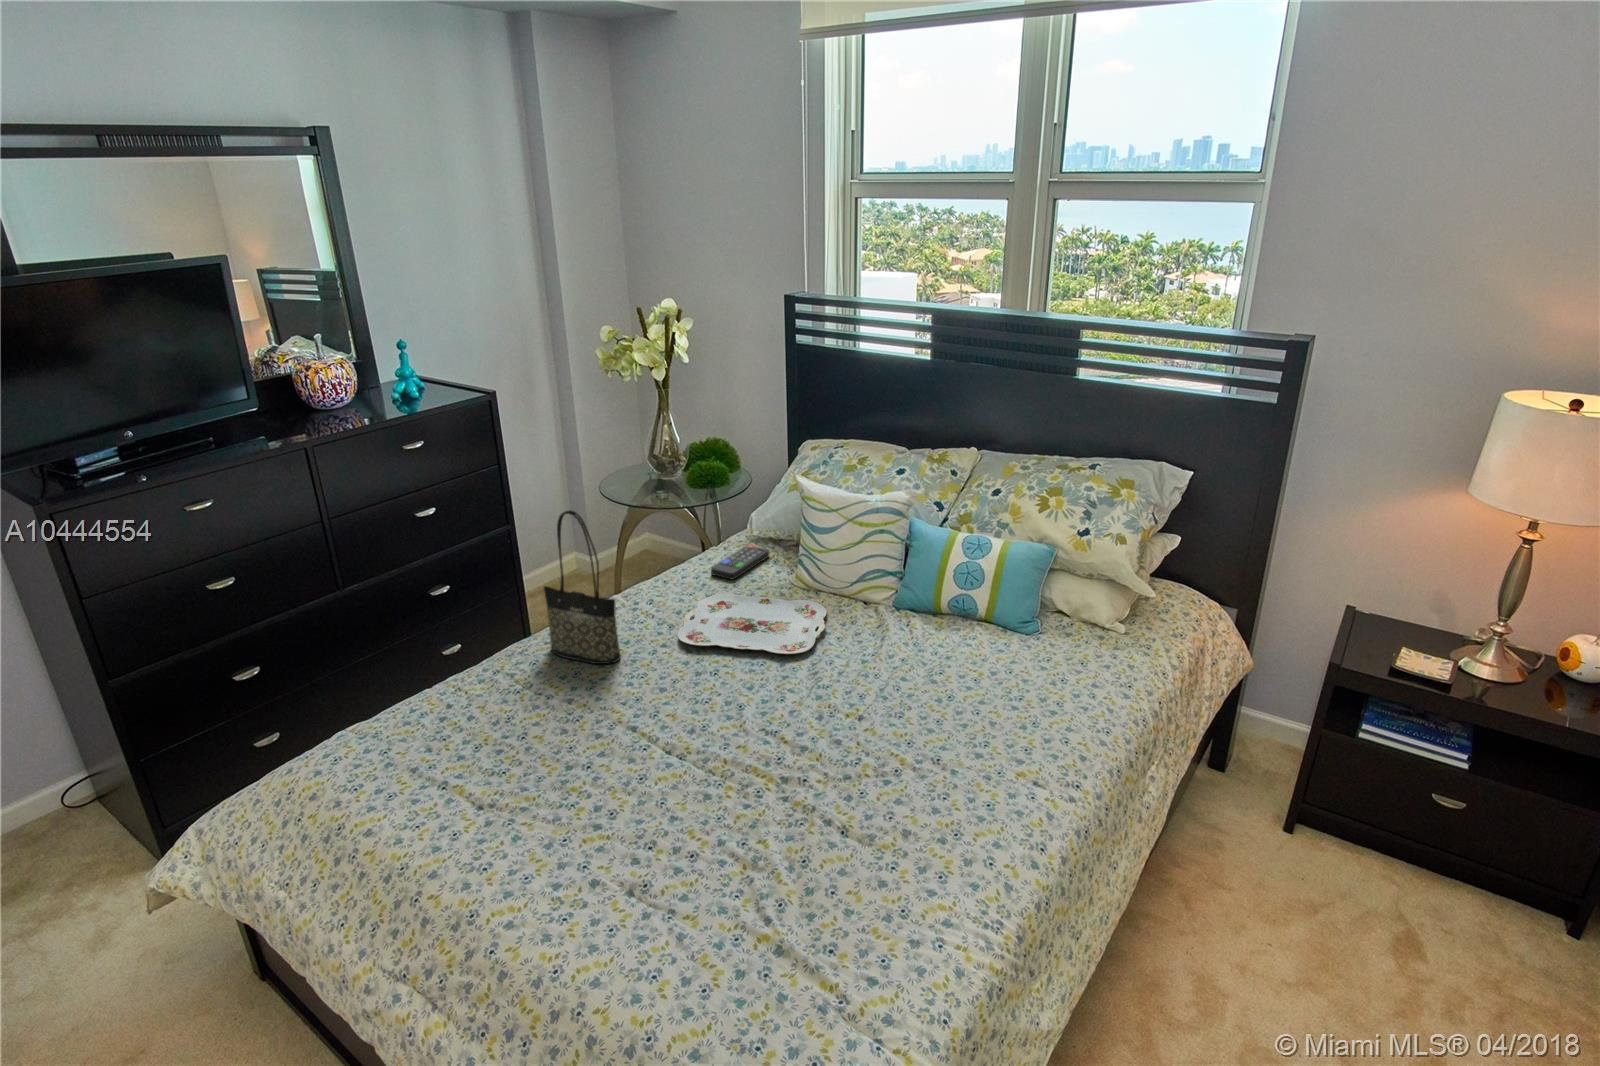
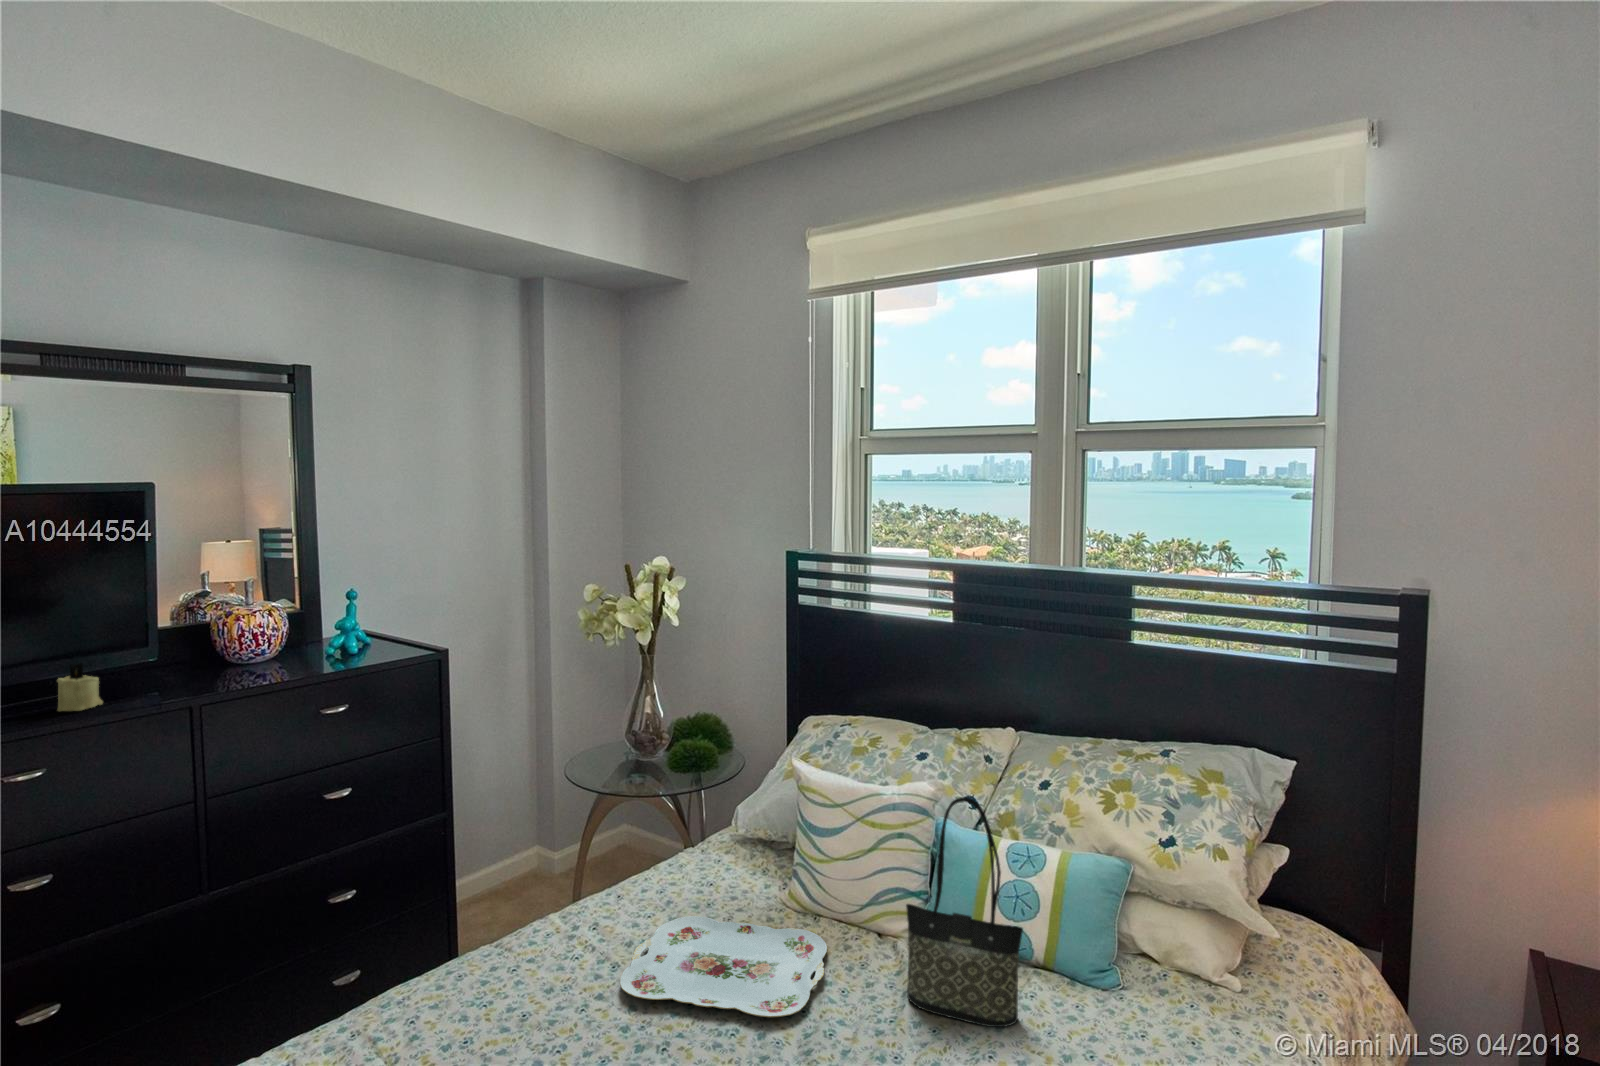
candle: none [196,413,235,452] -> present [57,663,103,711]
tote bag: present [544,510,621,664] -> present [906,797,1023,1027]
remote control: present [711,545,769,580] -> none [680,847,757,895]

